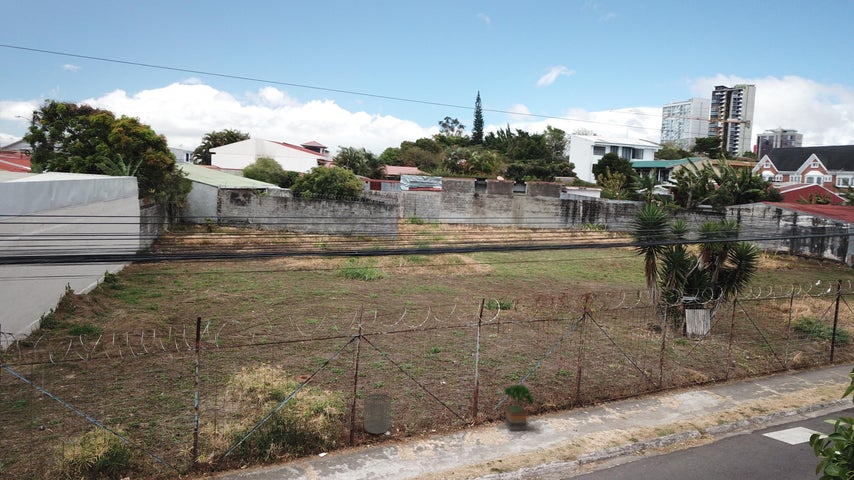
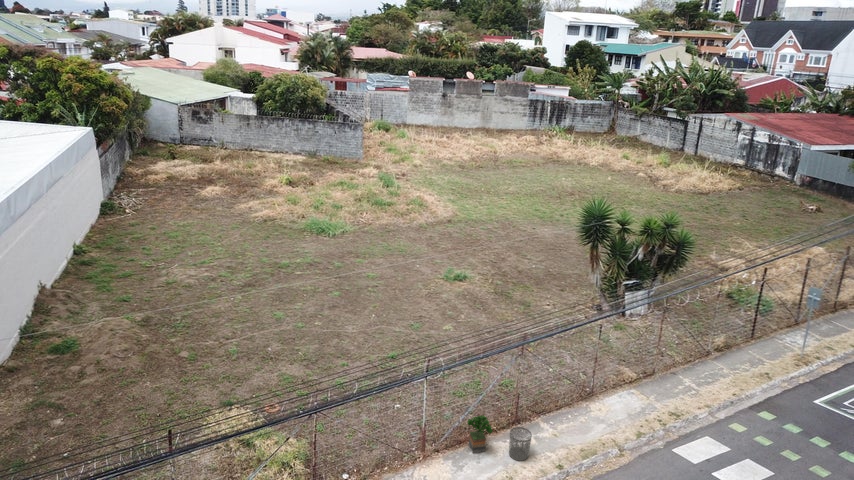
waste bin: present [364,394,391,434] -> present [509,427,532,460]

